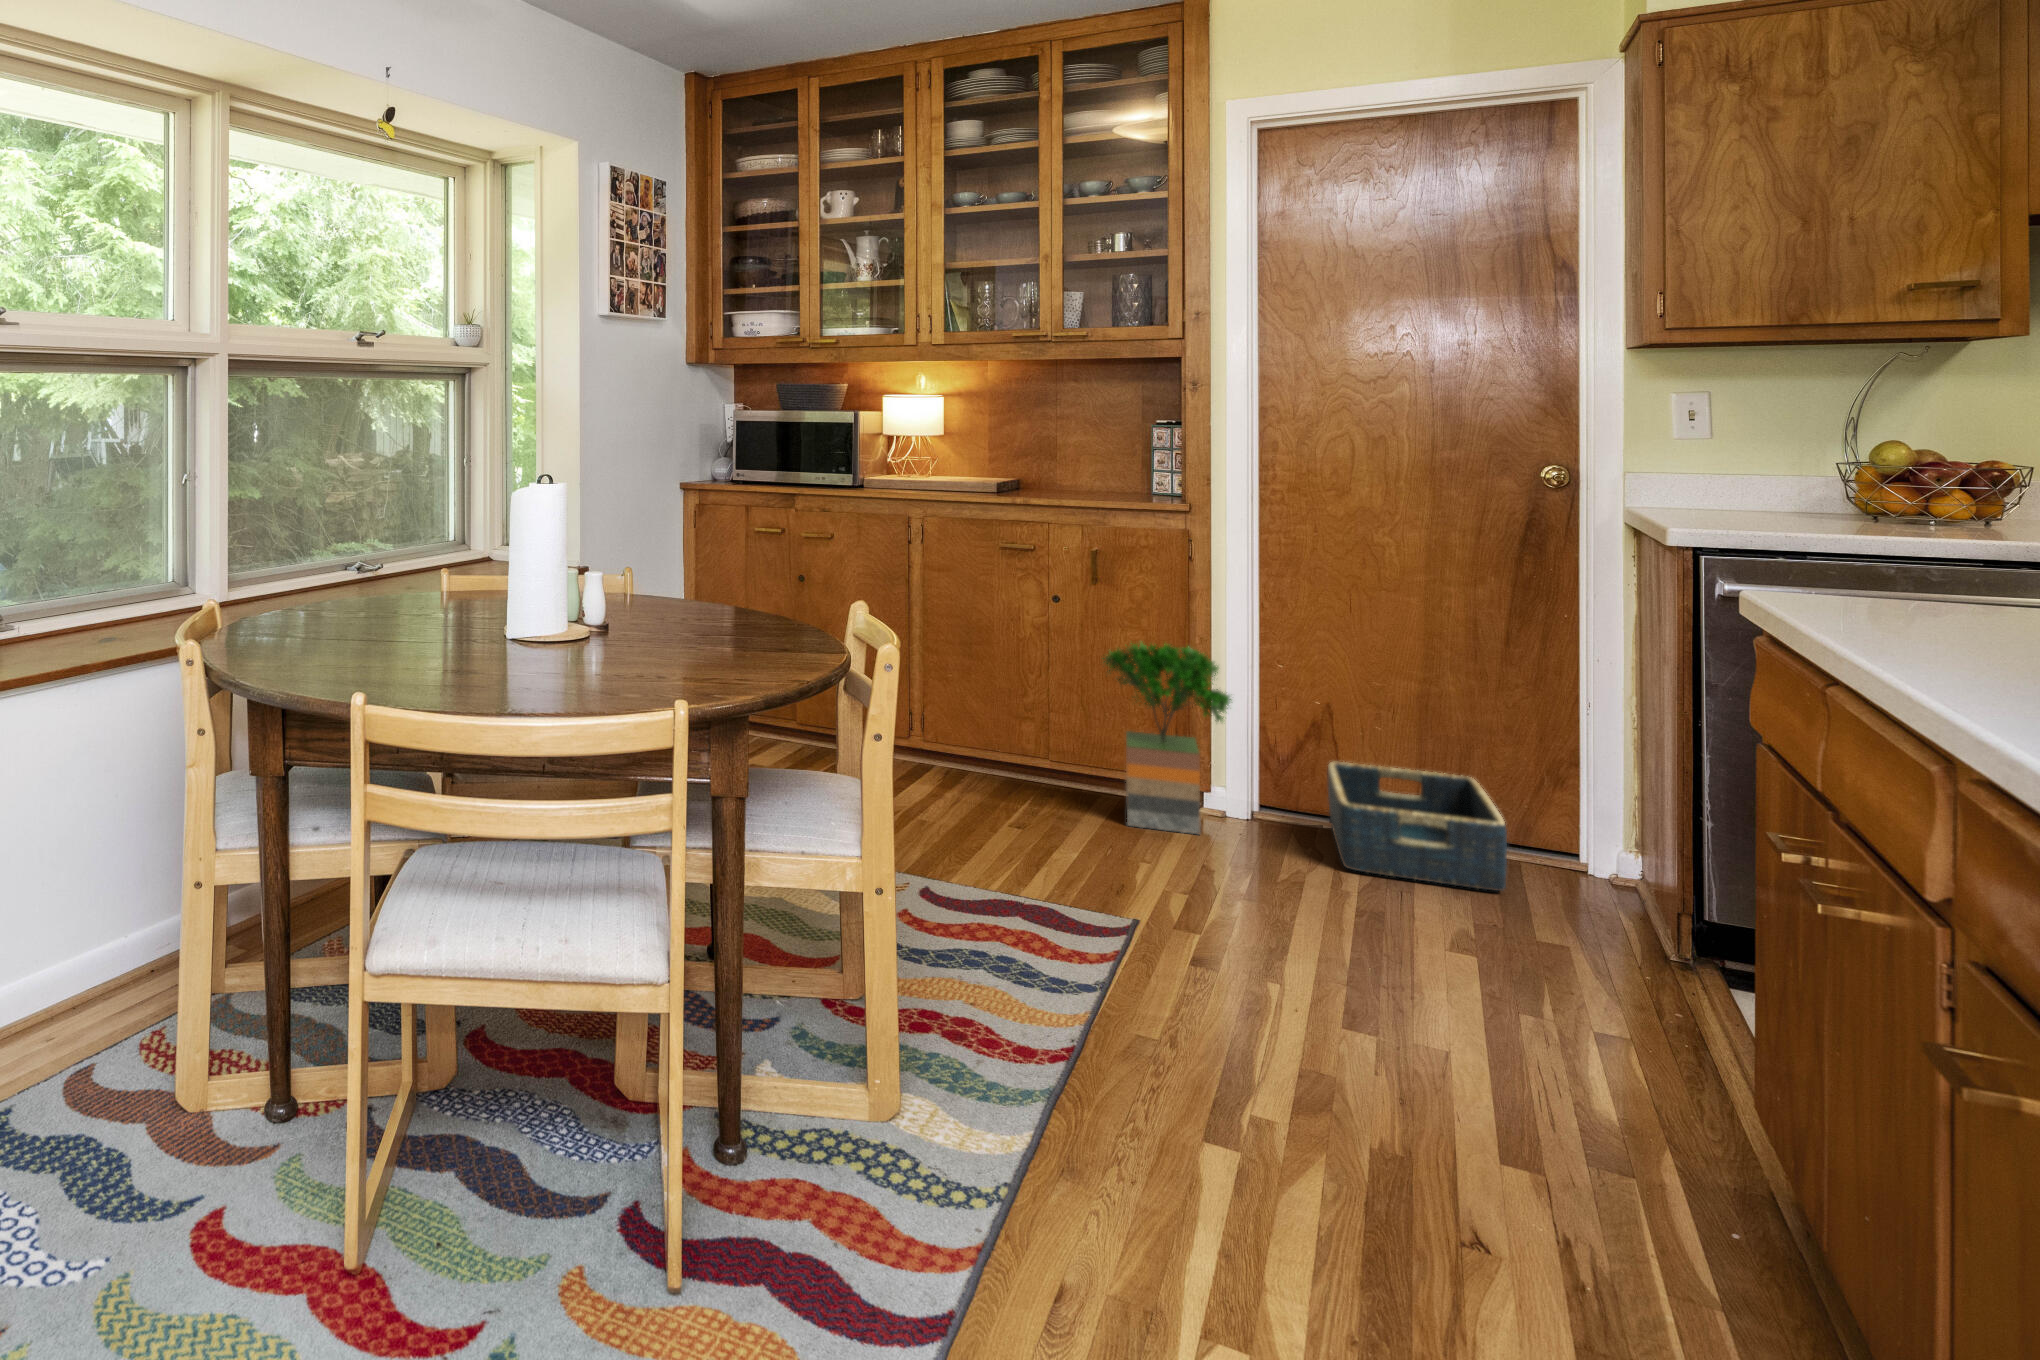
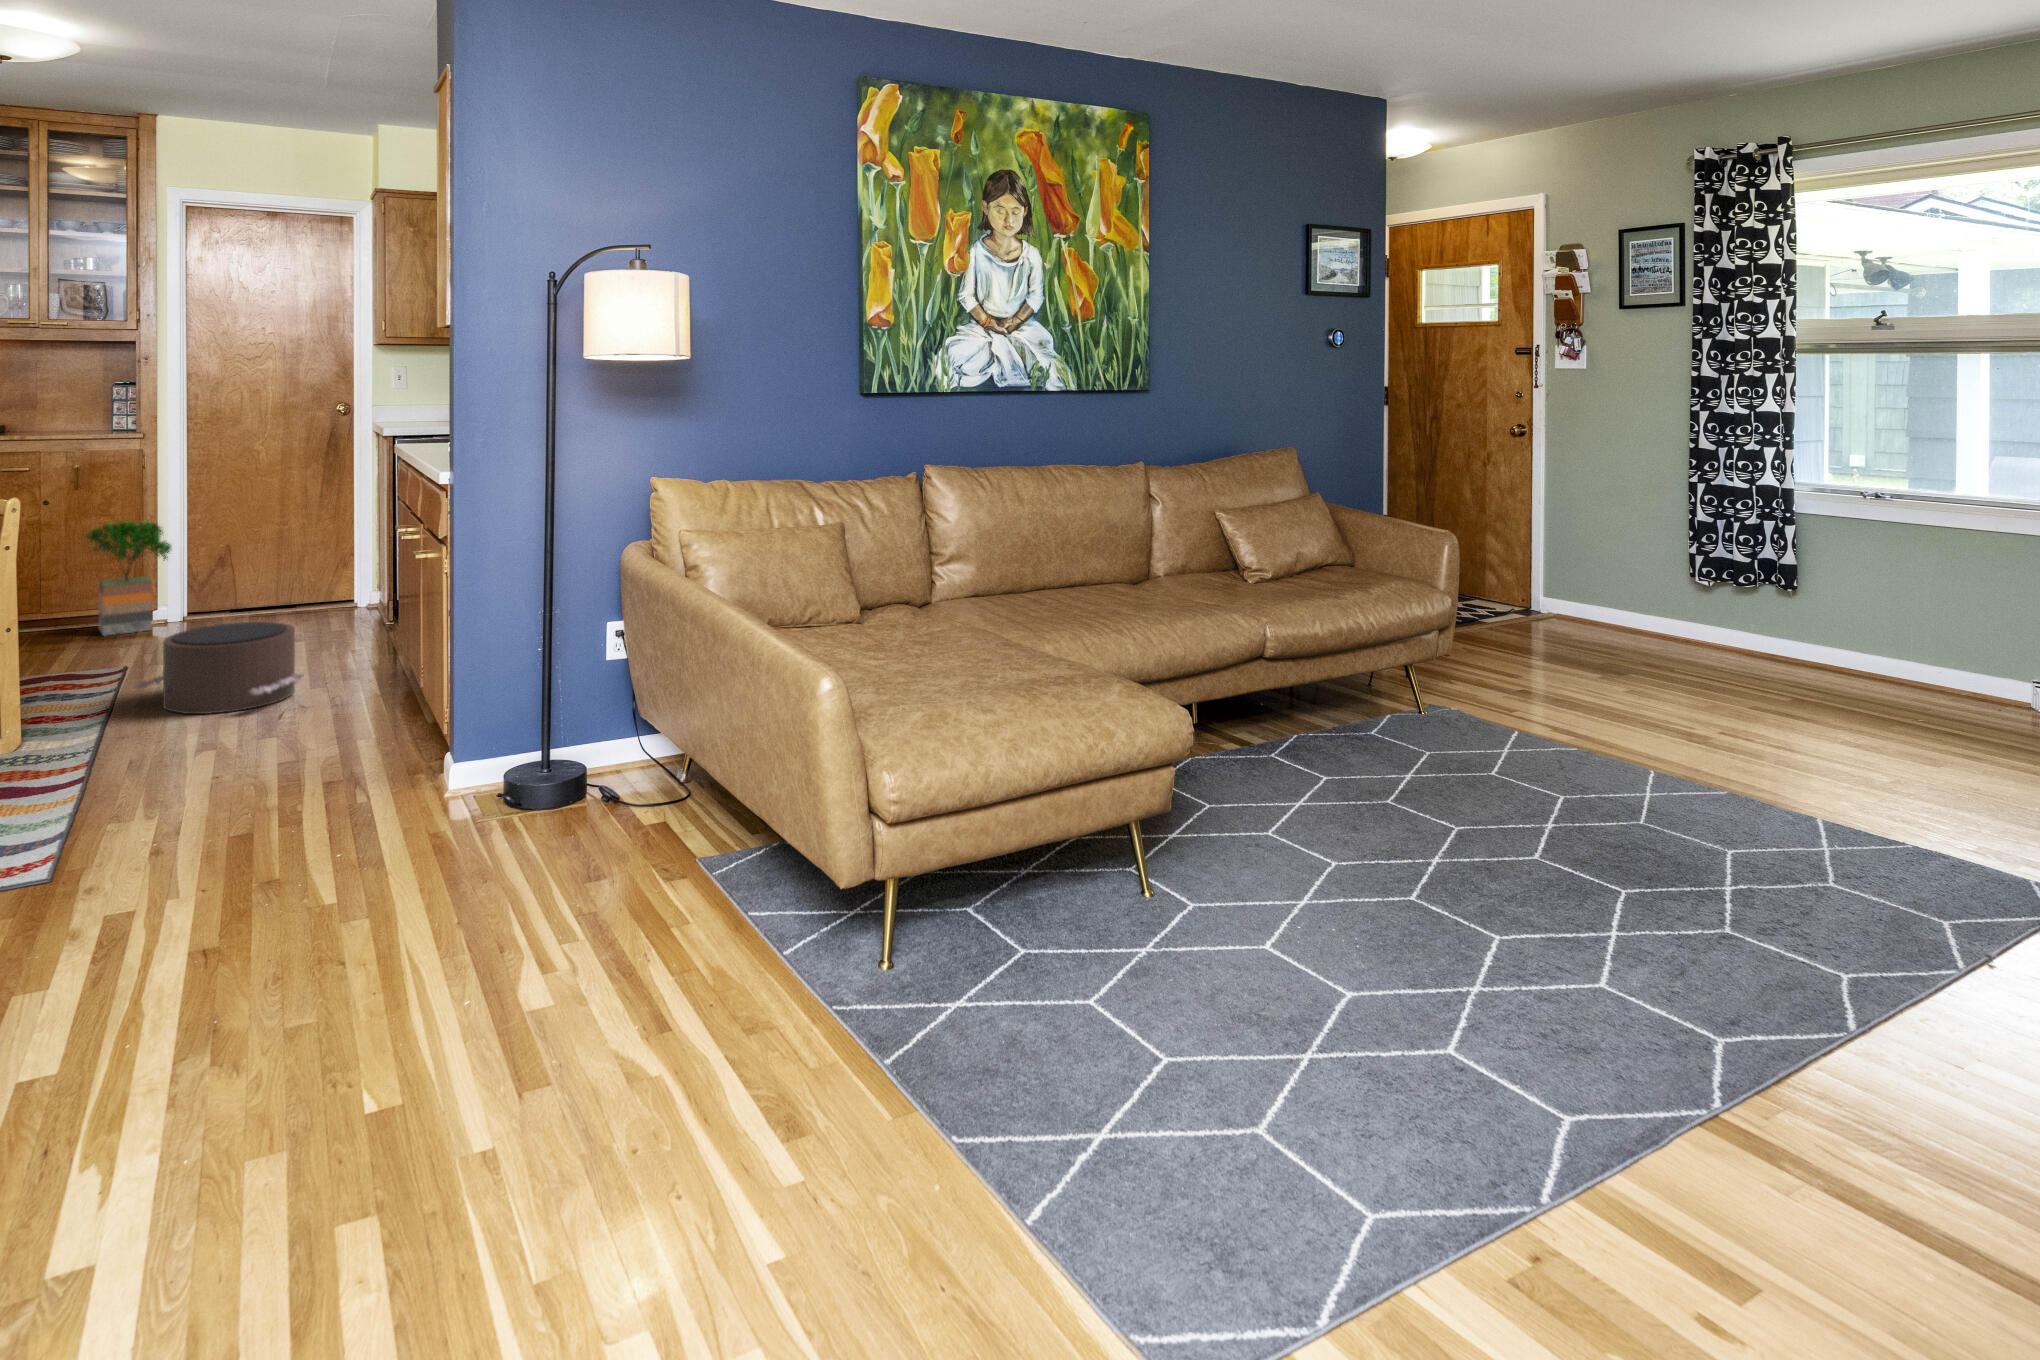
basket: present [1327,762,1507,891] -> none [227,570,320,625]
pouf: none [1111,927,1484,1194] -> present [135,622,303,714]

